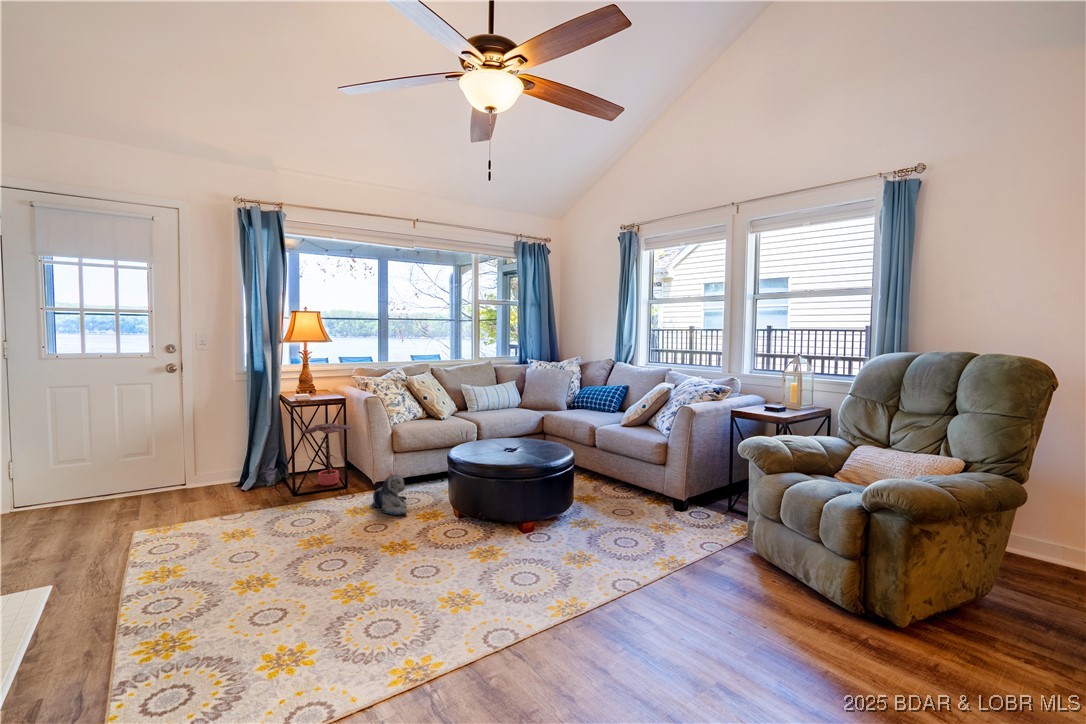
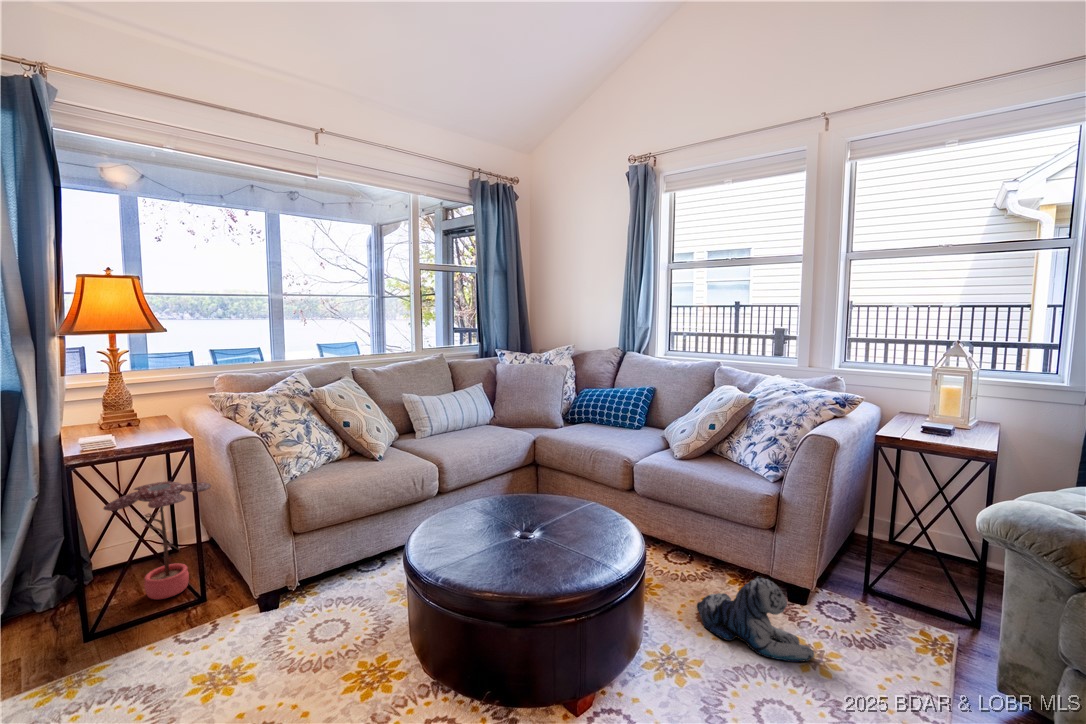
plush toy: present [373,475,407,515] -> present [697,577,814,662]

